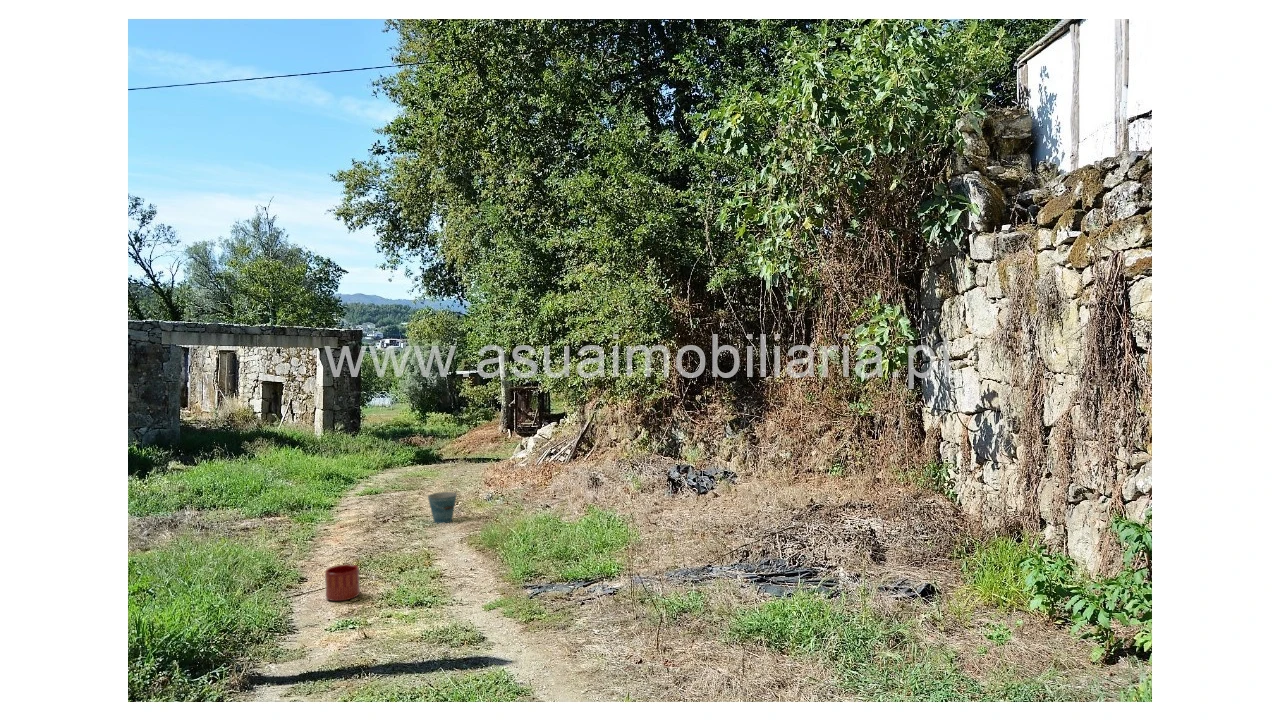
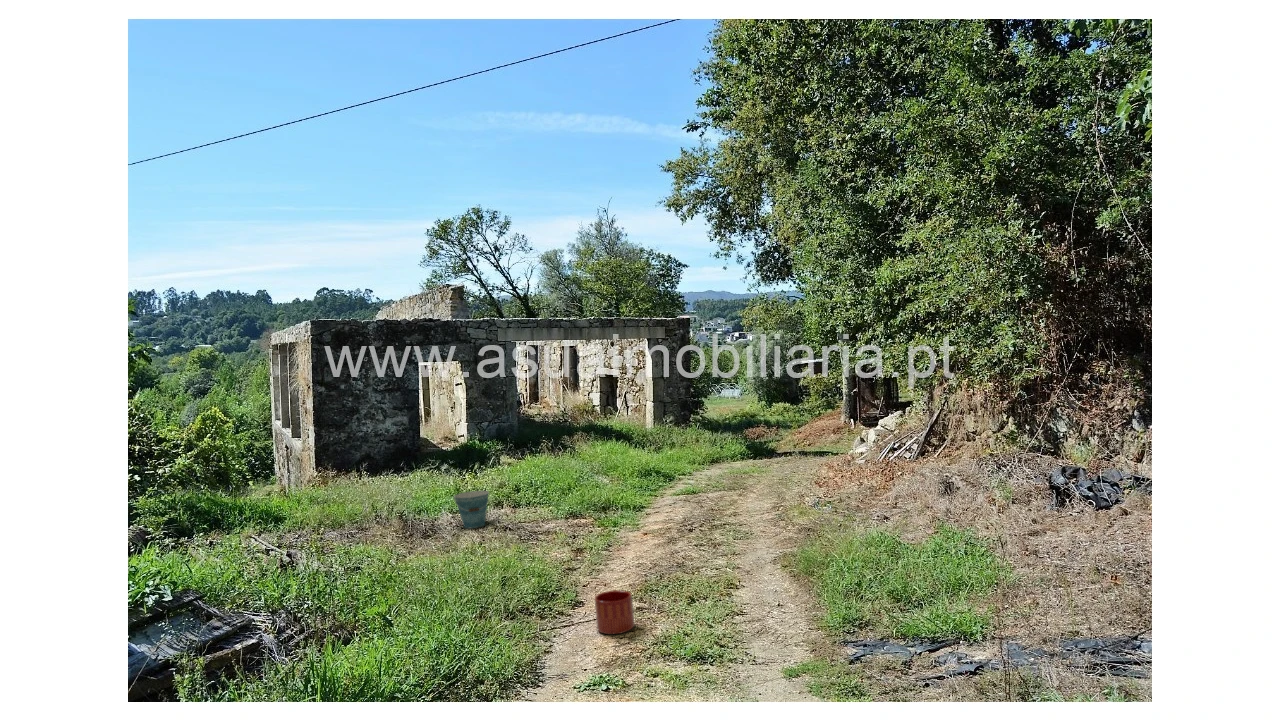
bucket: present [428,492,457,524] -> present [454,491,489,528]

